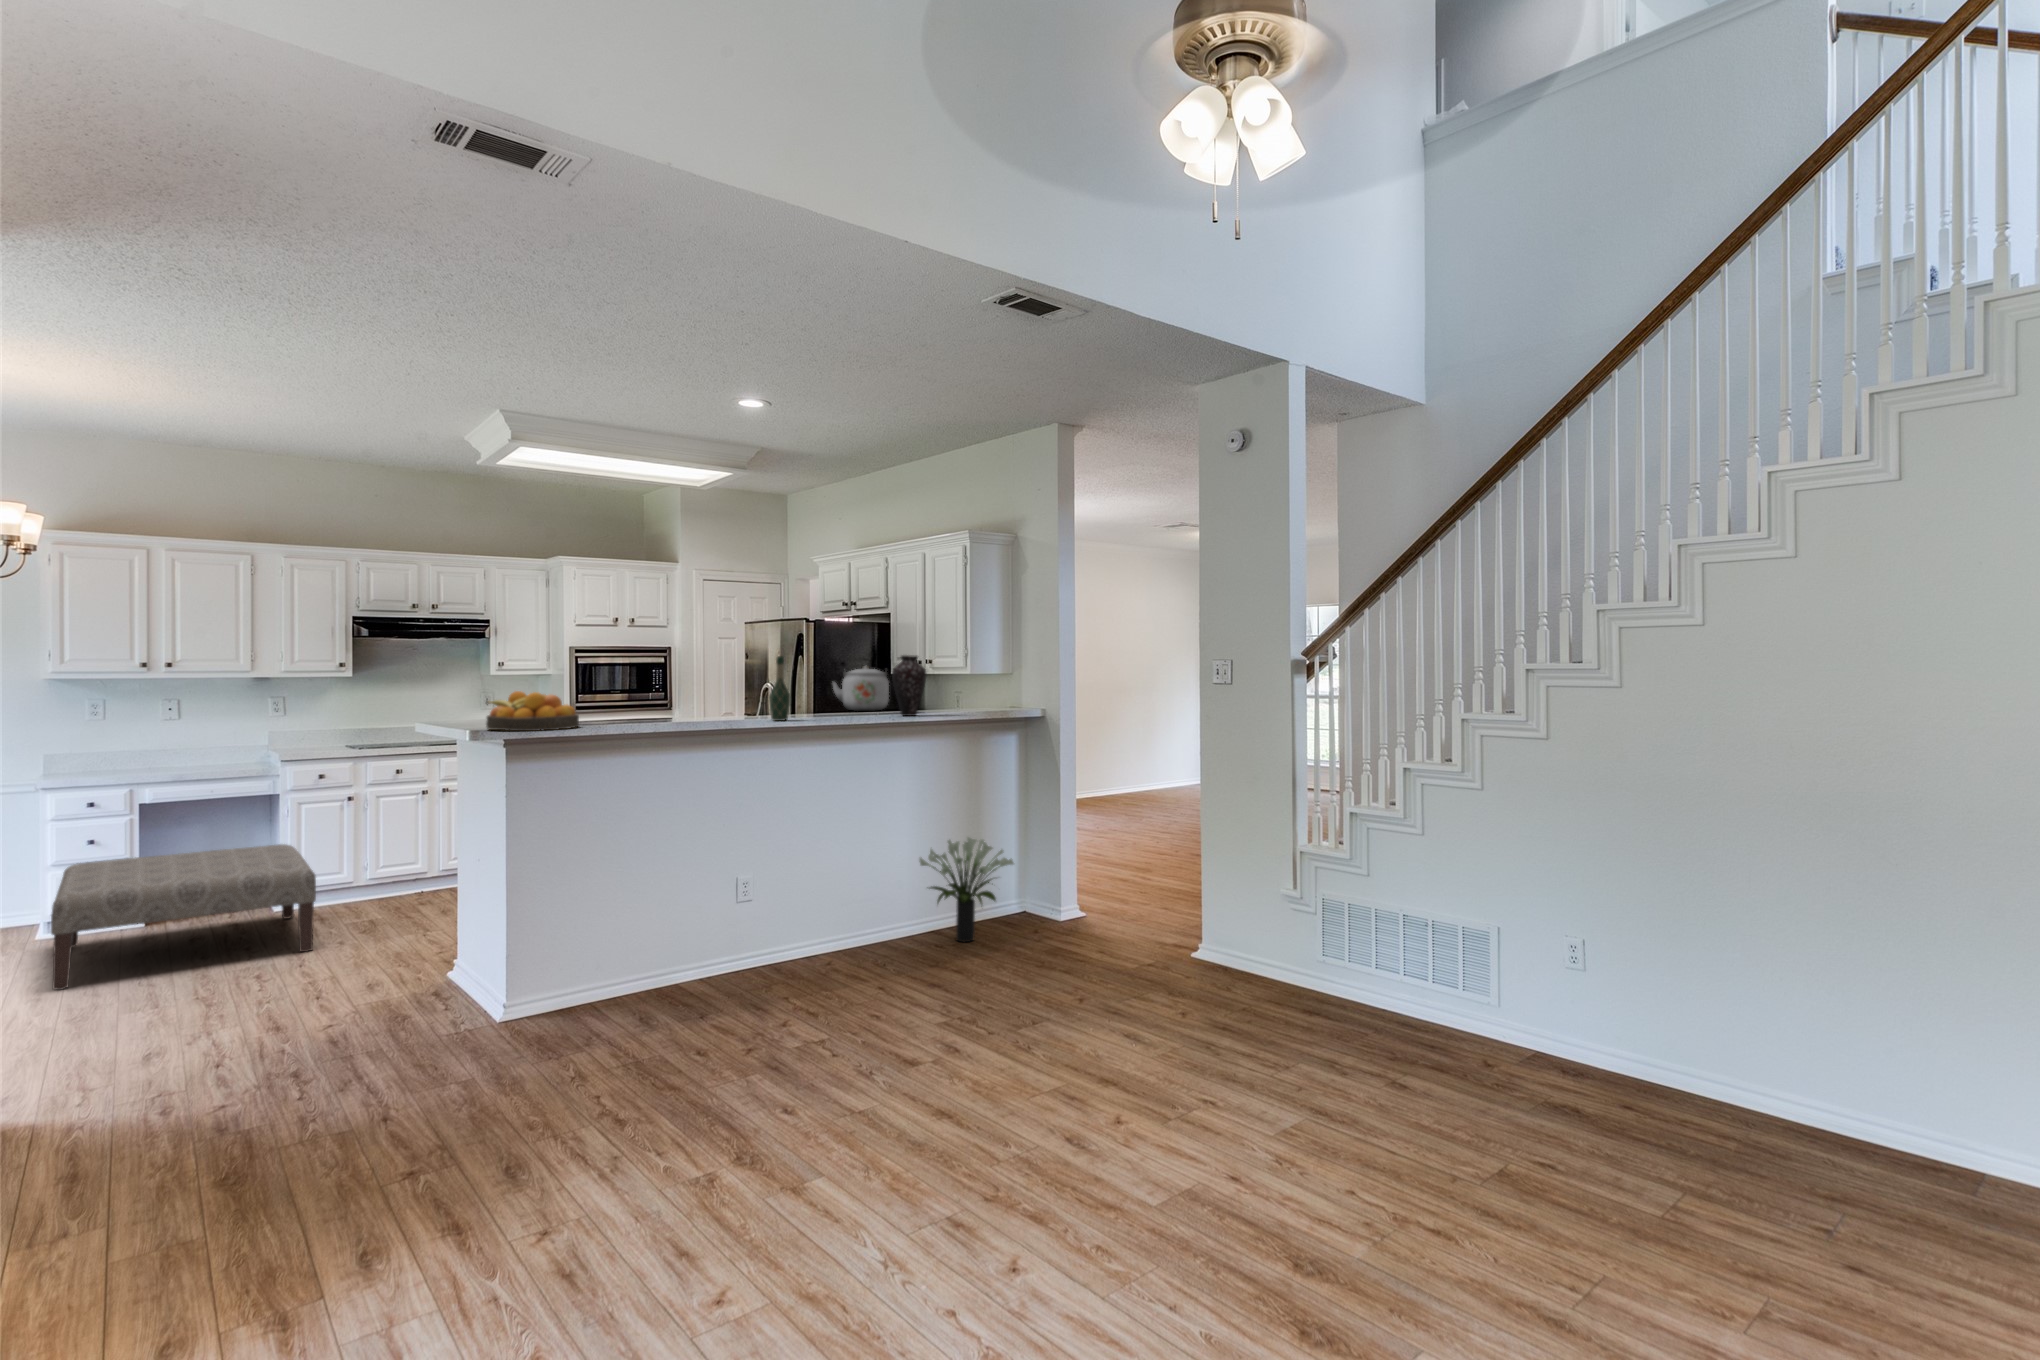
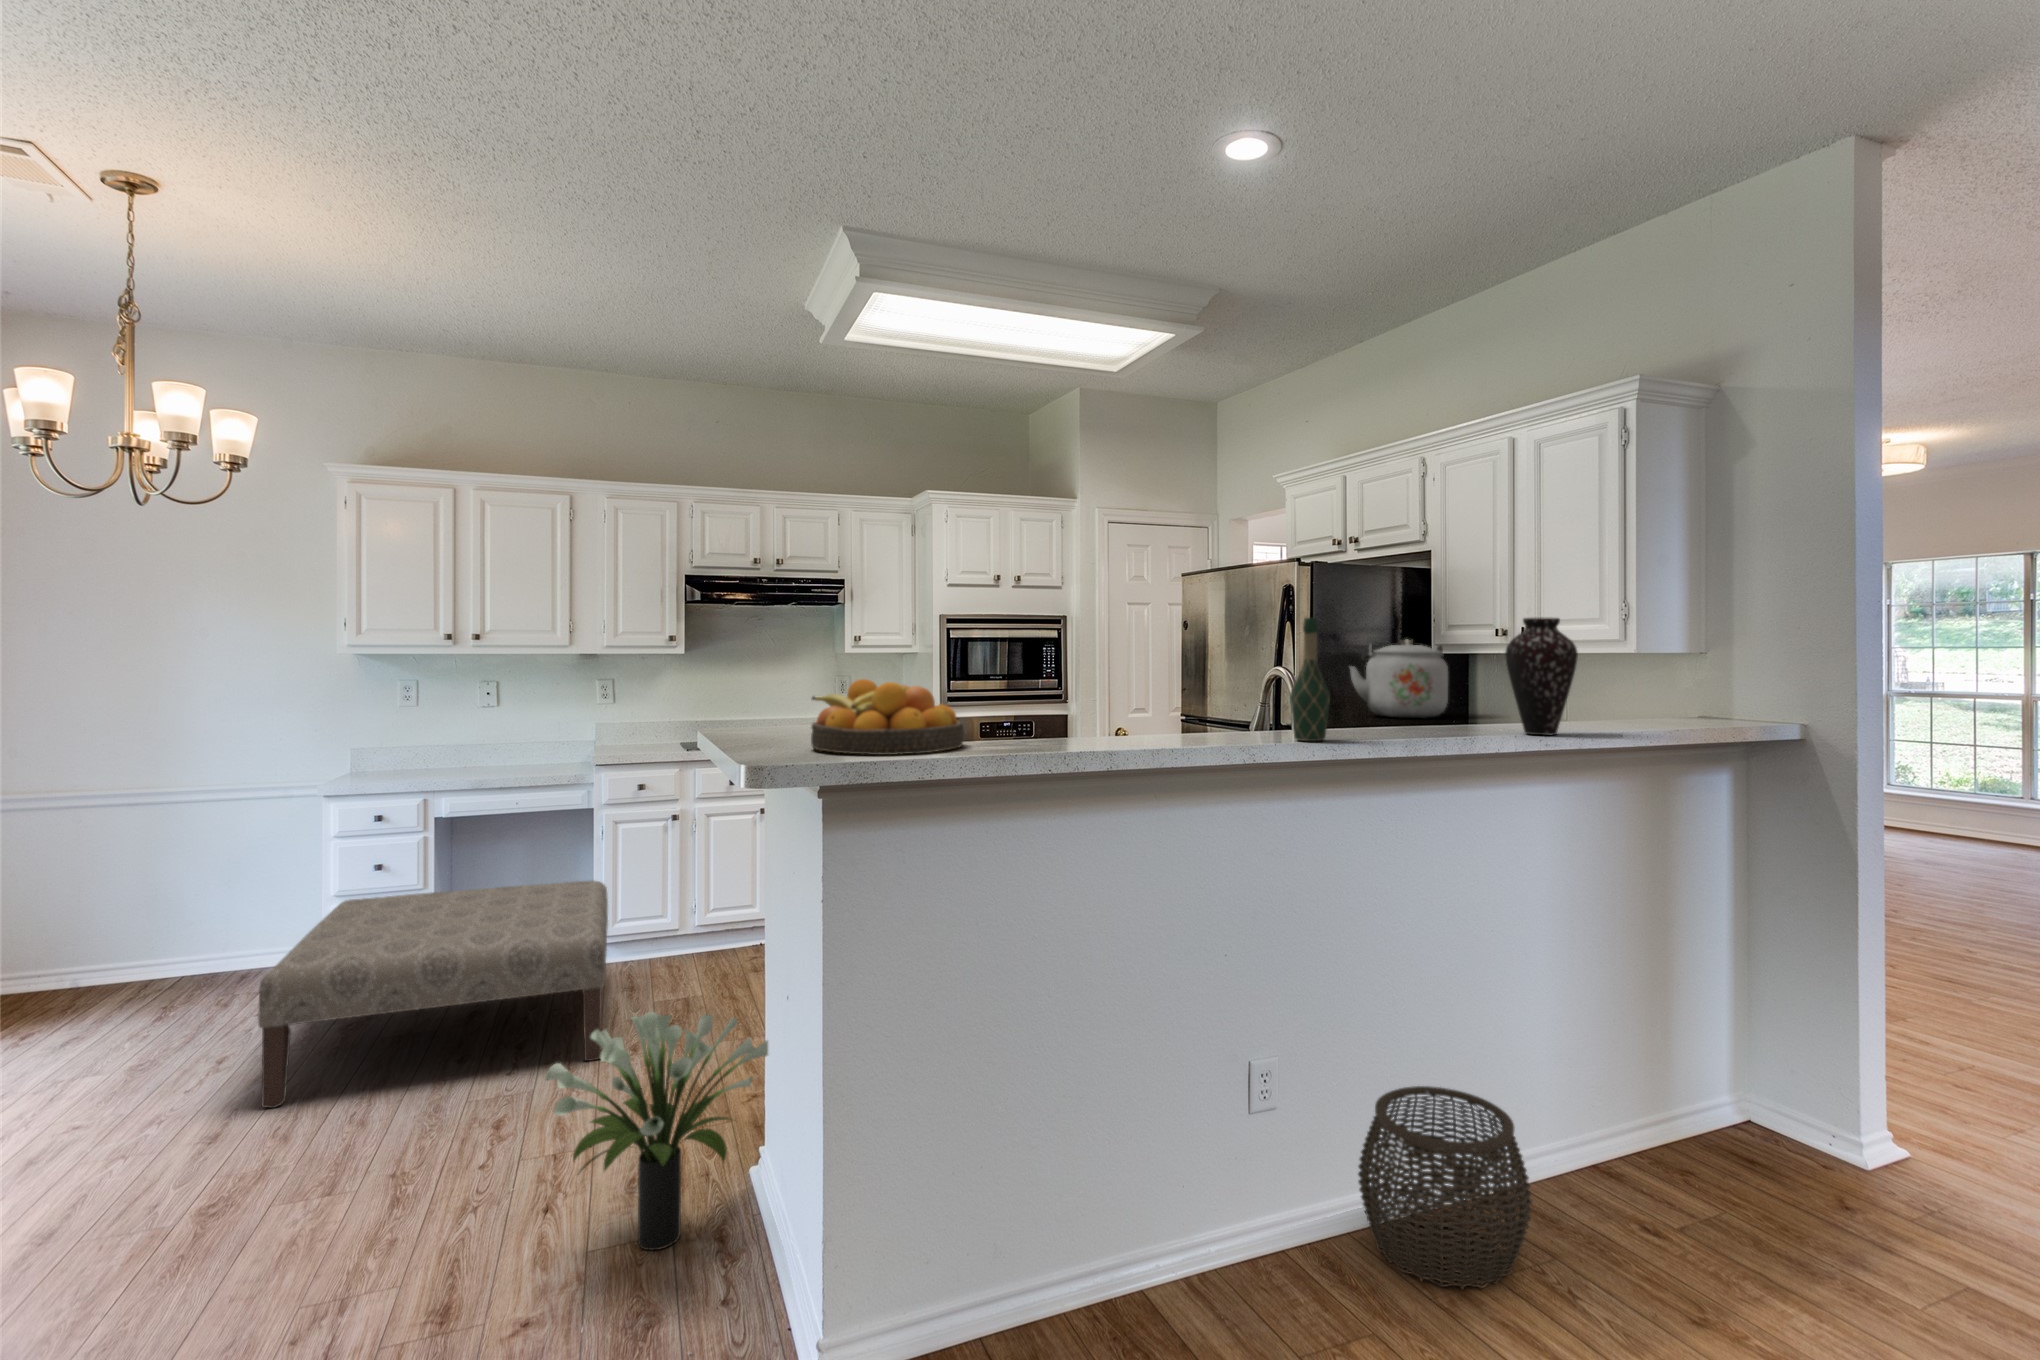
potted plant: present [919,837,1014,942] -> present [546,1012,768,1250]
woven basket: none [792,890,873,973] -> present [1358,1086,1532,1289]

